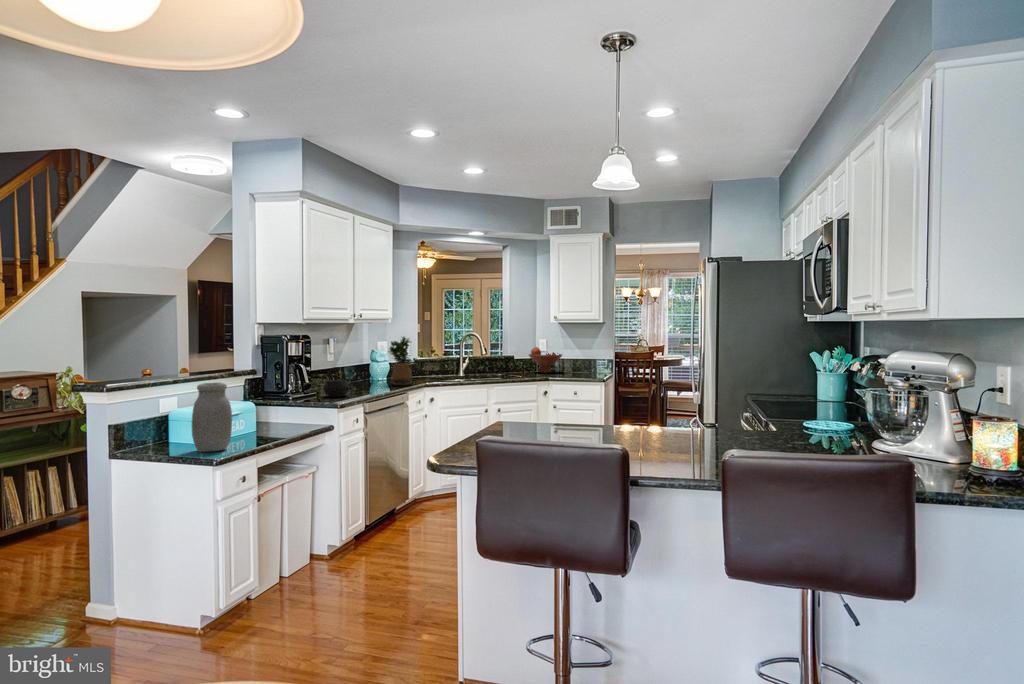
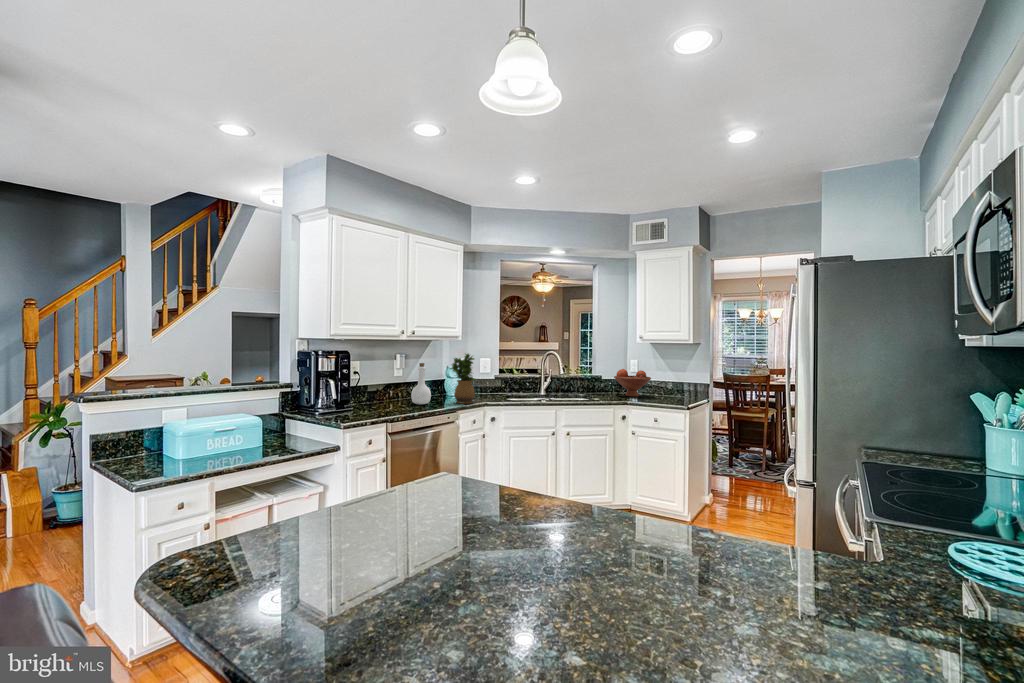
bottle: none [354,347,373,388] -> present [411,363,431,405]
kettle: present [323,367,349,397] -> none [364,383,393,414]
jar: present [192,383,232,452] -> none [165,396,210,471]

